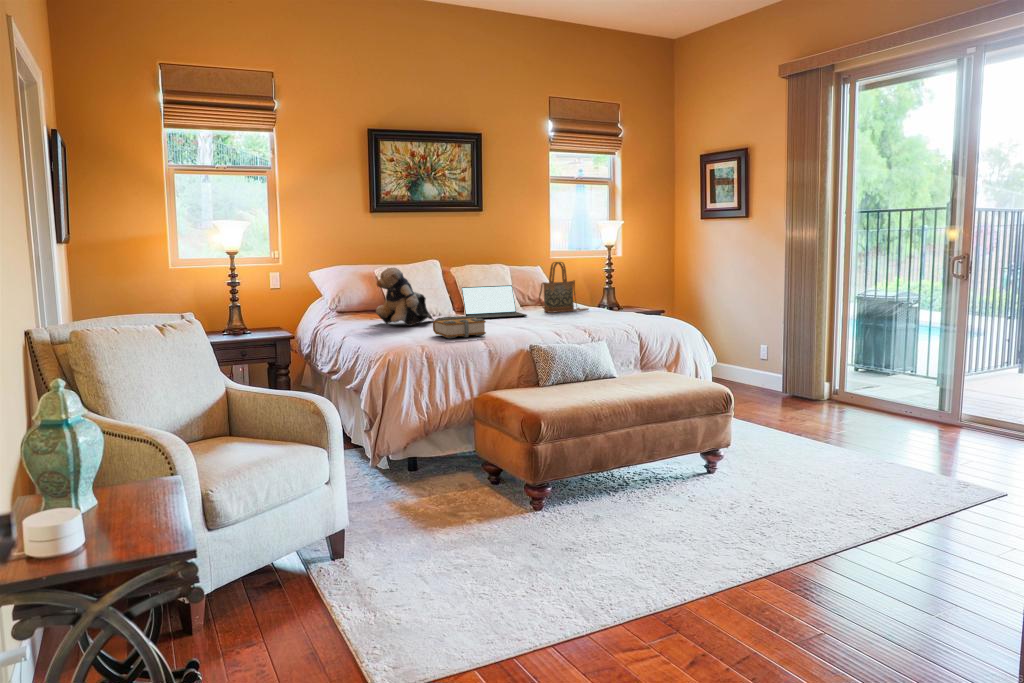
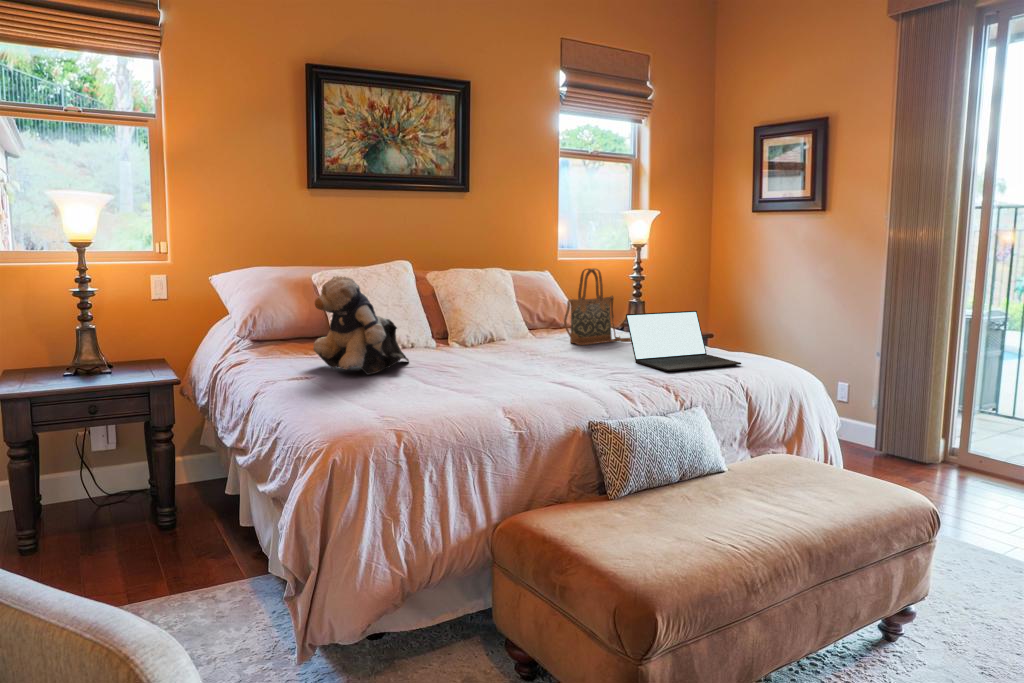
laptop: present [462,285,527,319] -> present [626,311,741,371]
book: present [433,316,486,338] -> none [414,365,509,412]

